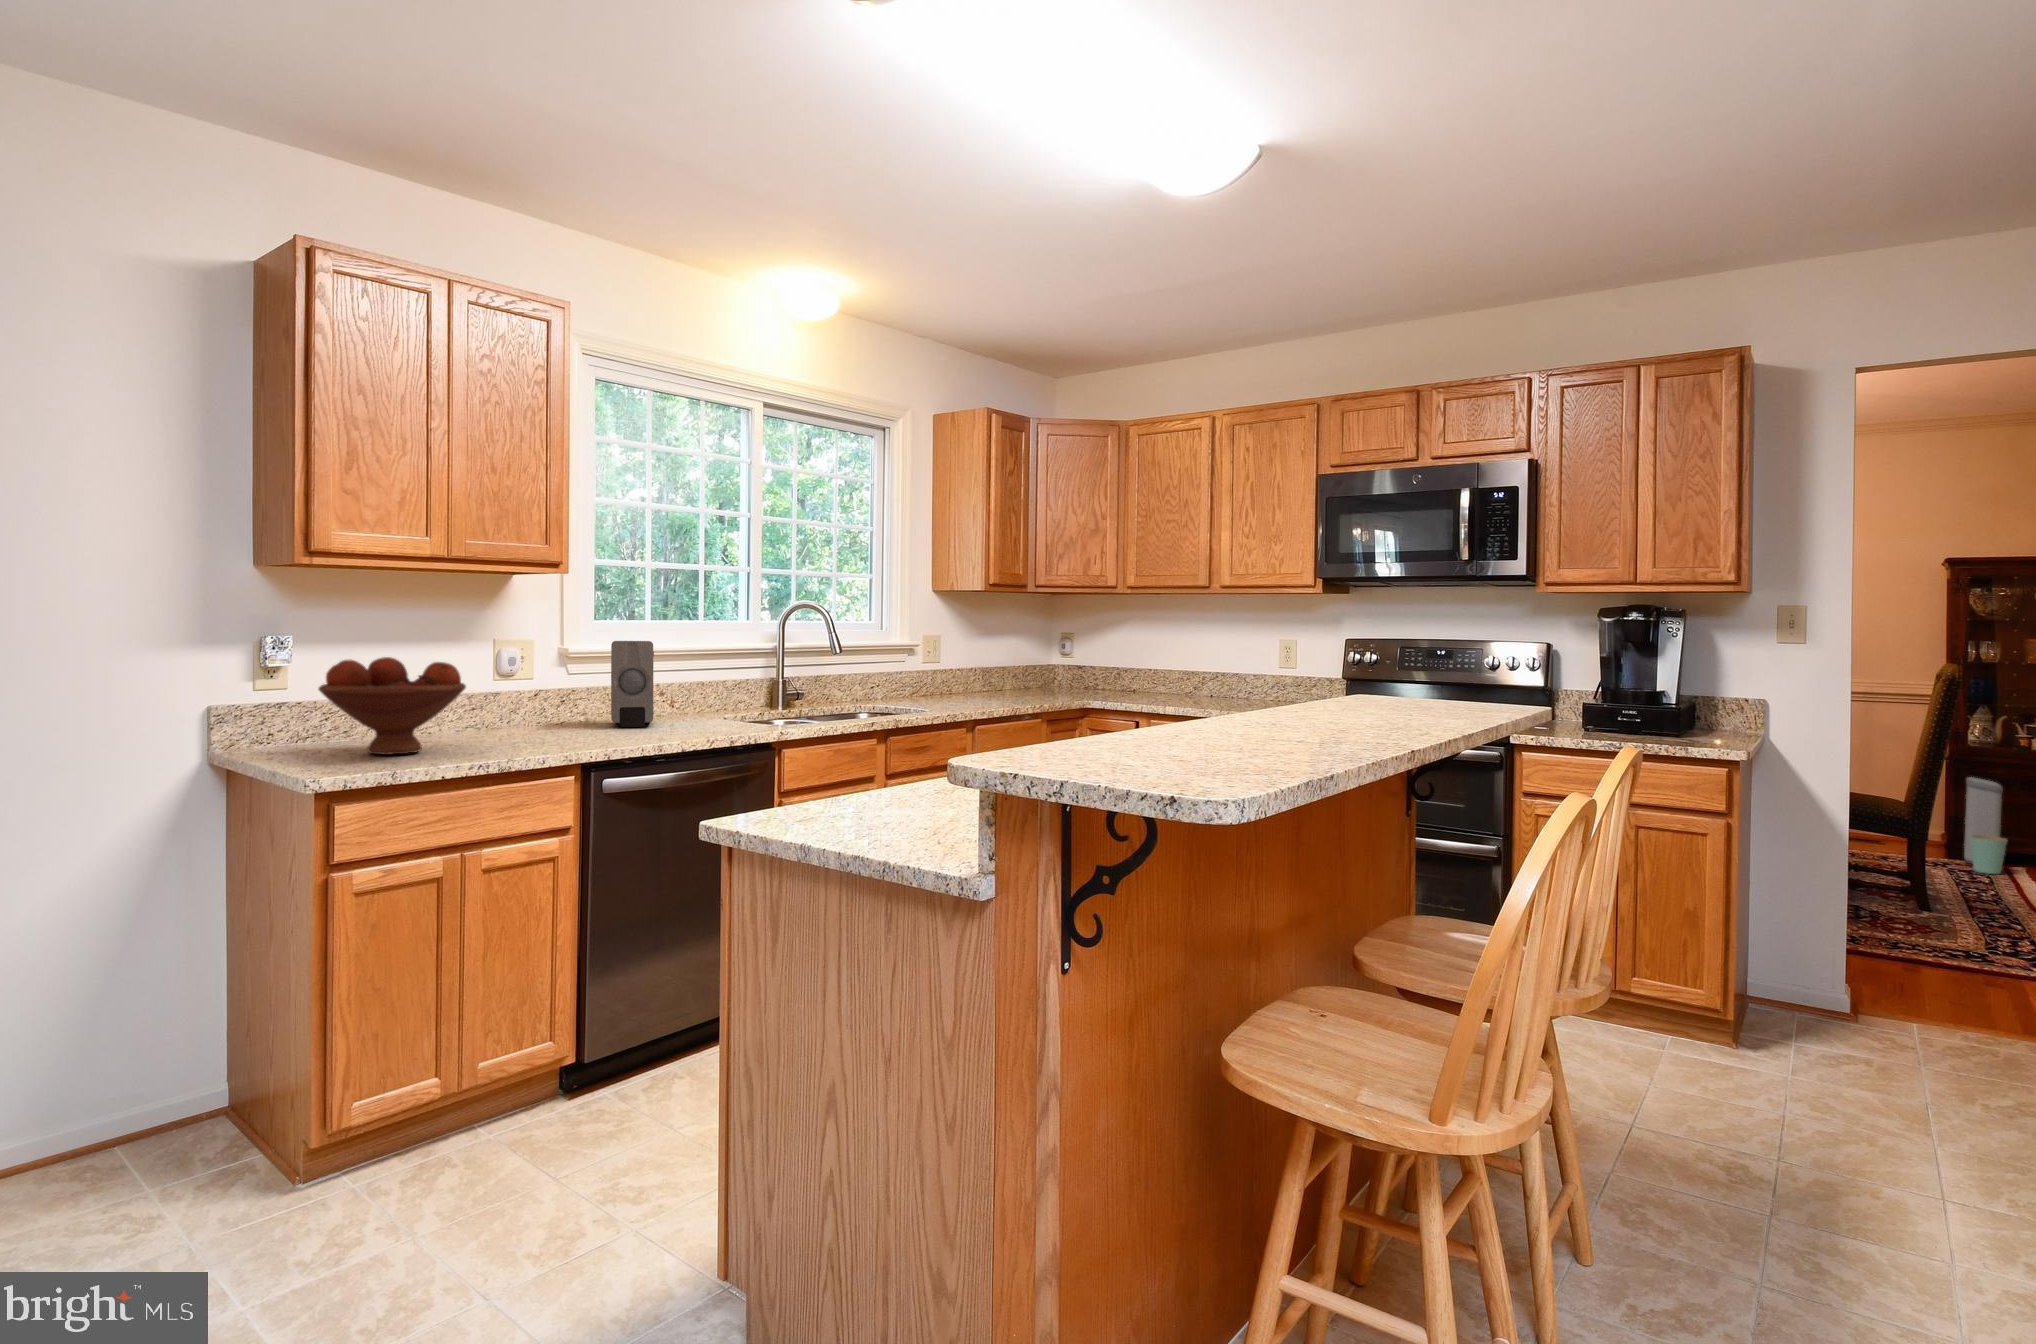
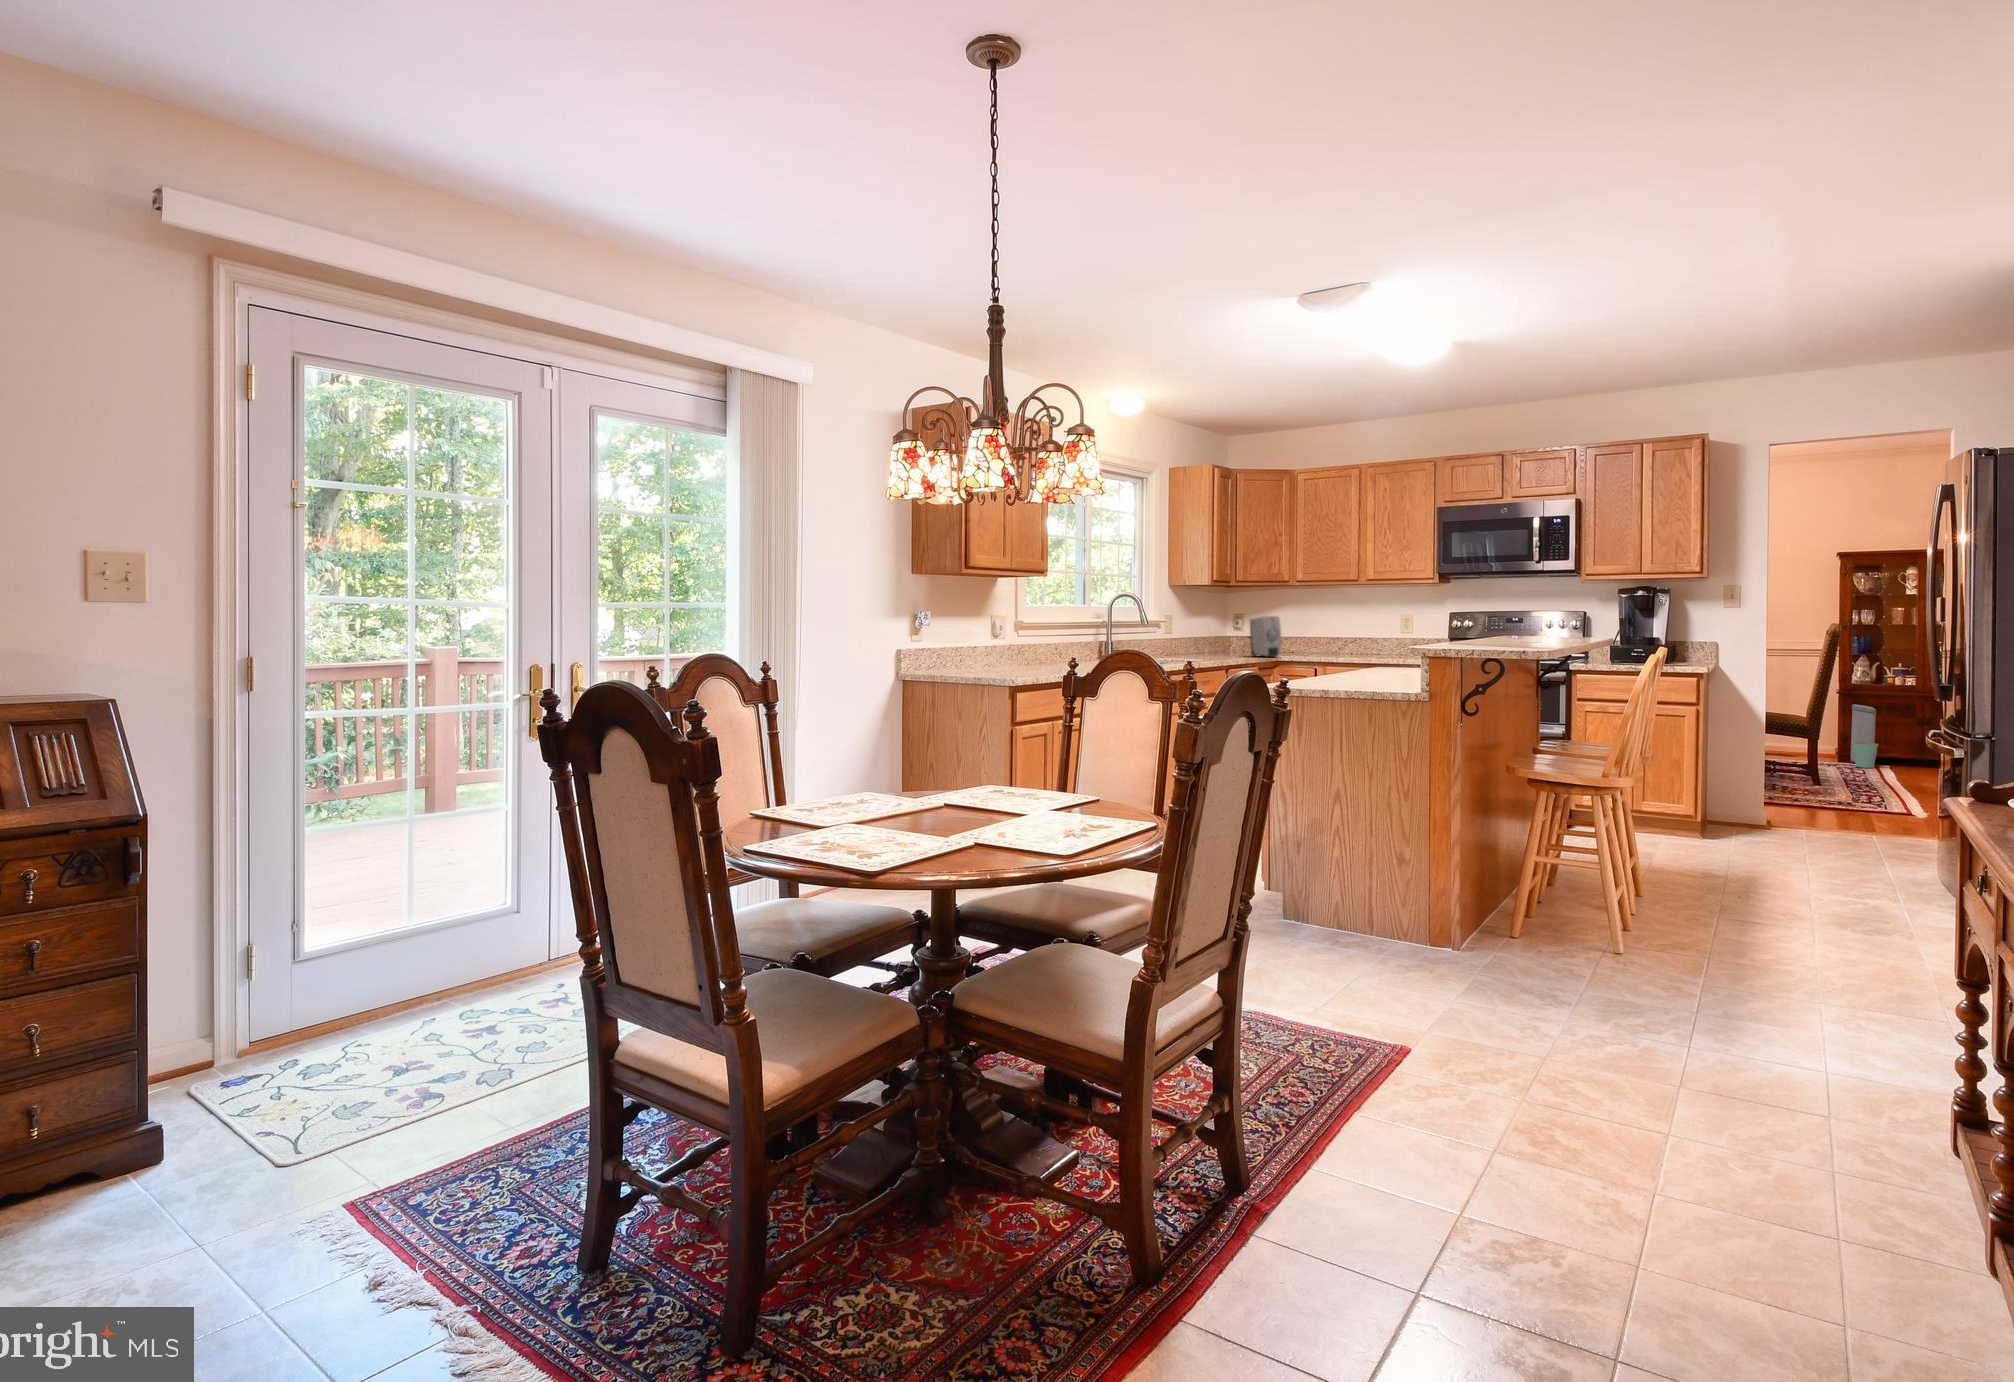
soap dispenser: present [611,641,654,727] -> present [1250,616,1281,657]
fruit bowl: present [319,657,466,755] -> none [969,622,1037,672]

